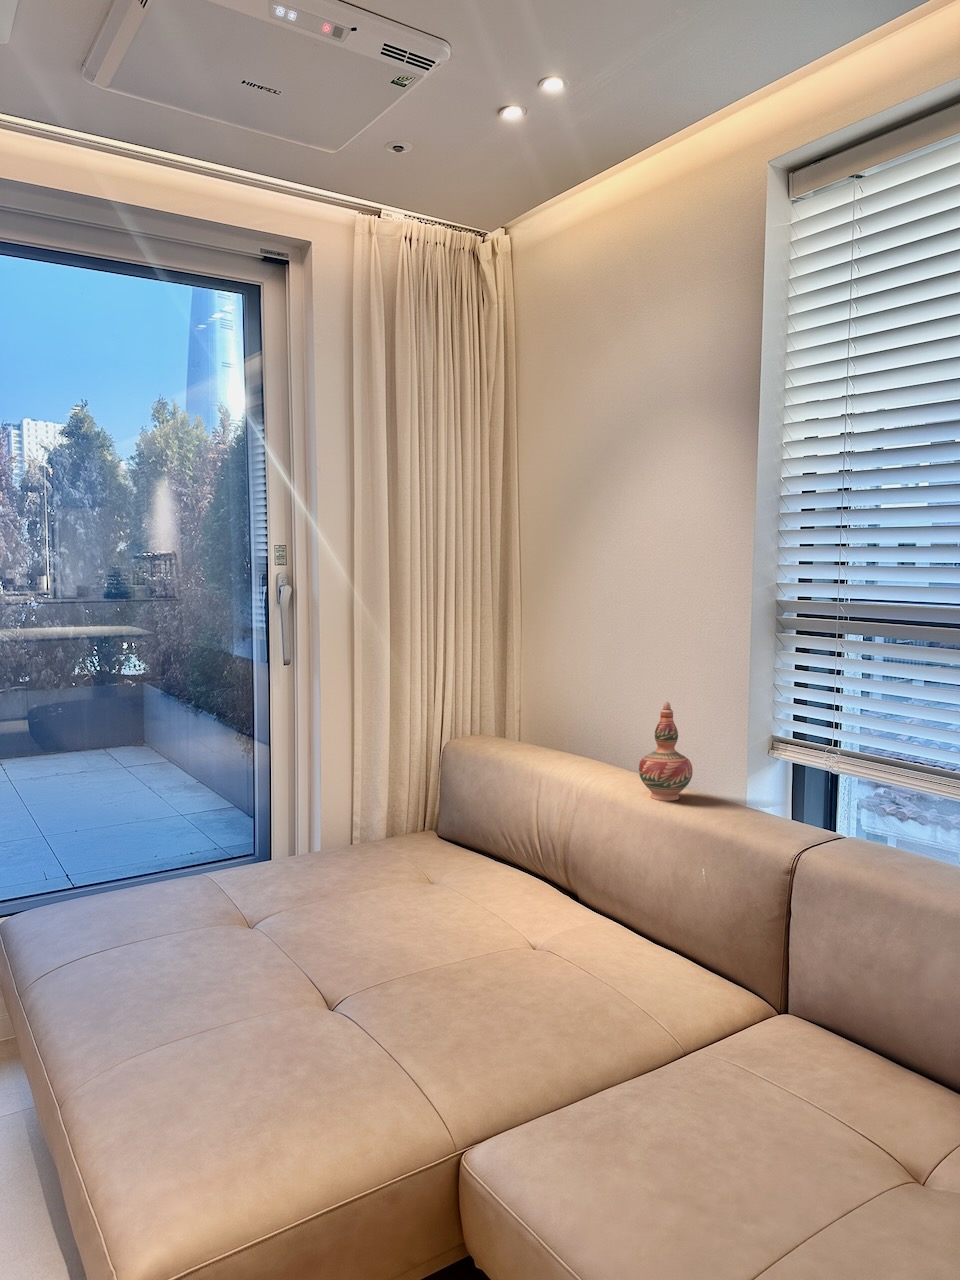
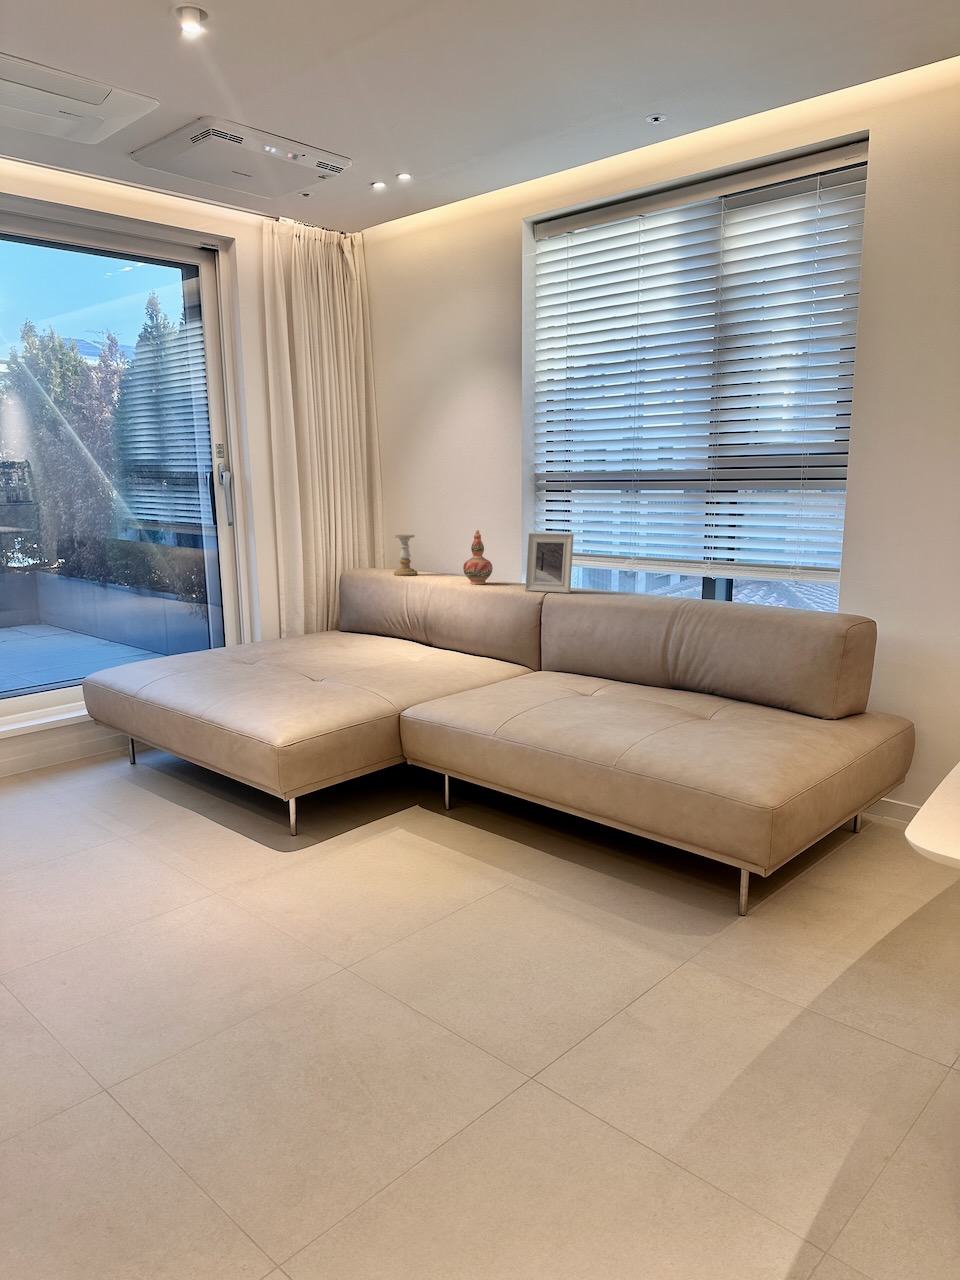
candle holder: none [526,691,565,760] -> present [394,535,417,576]
picture frame: none [758,722,865,854] -> present [525,533,574,593]

